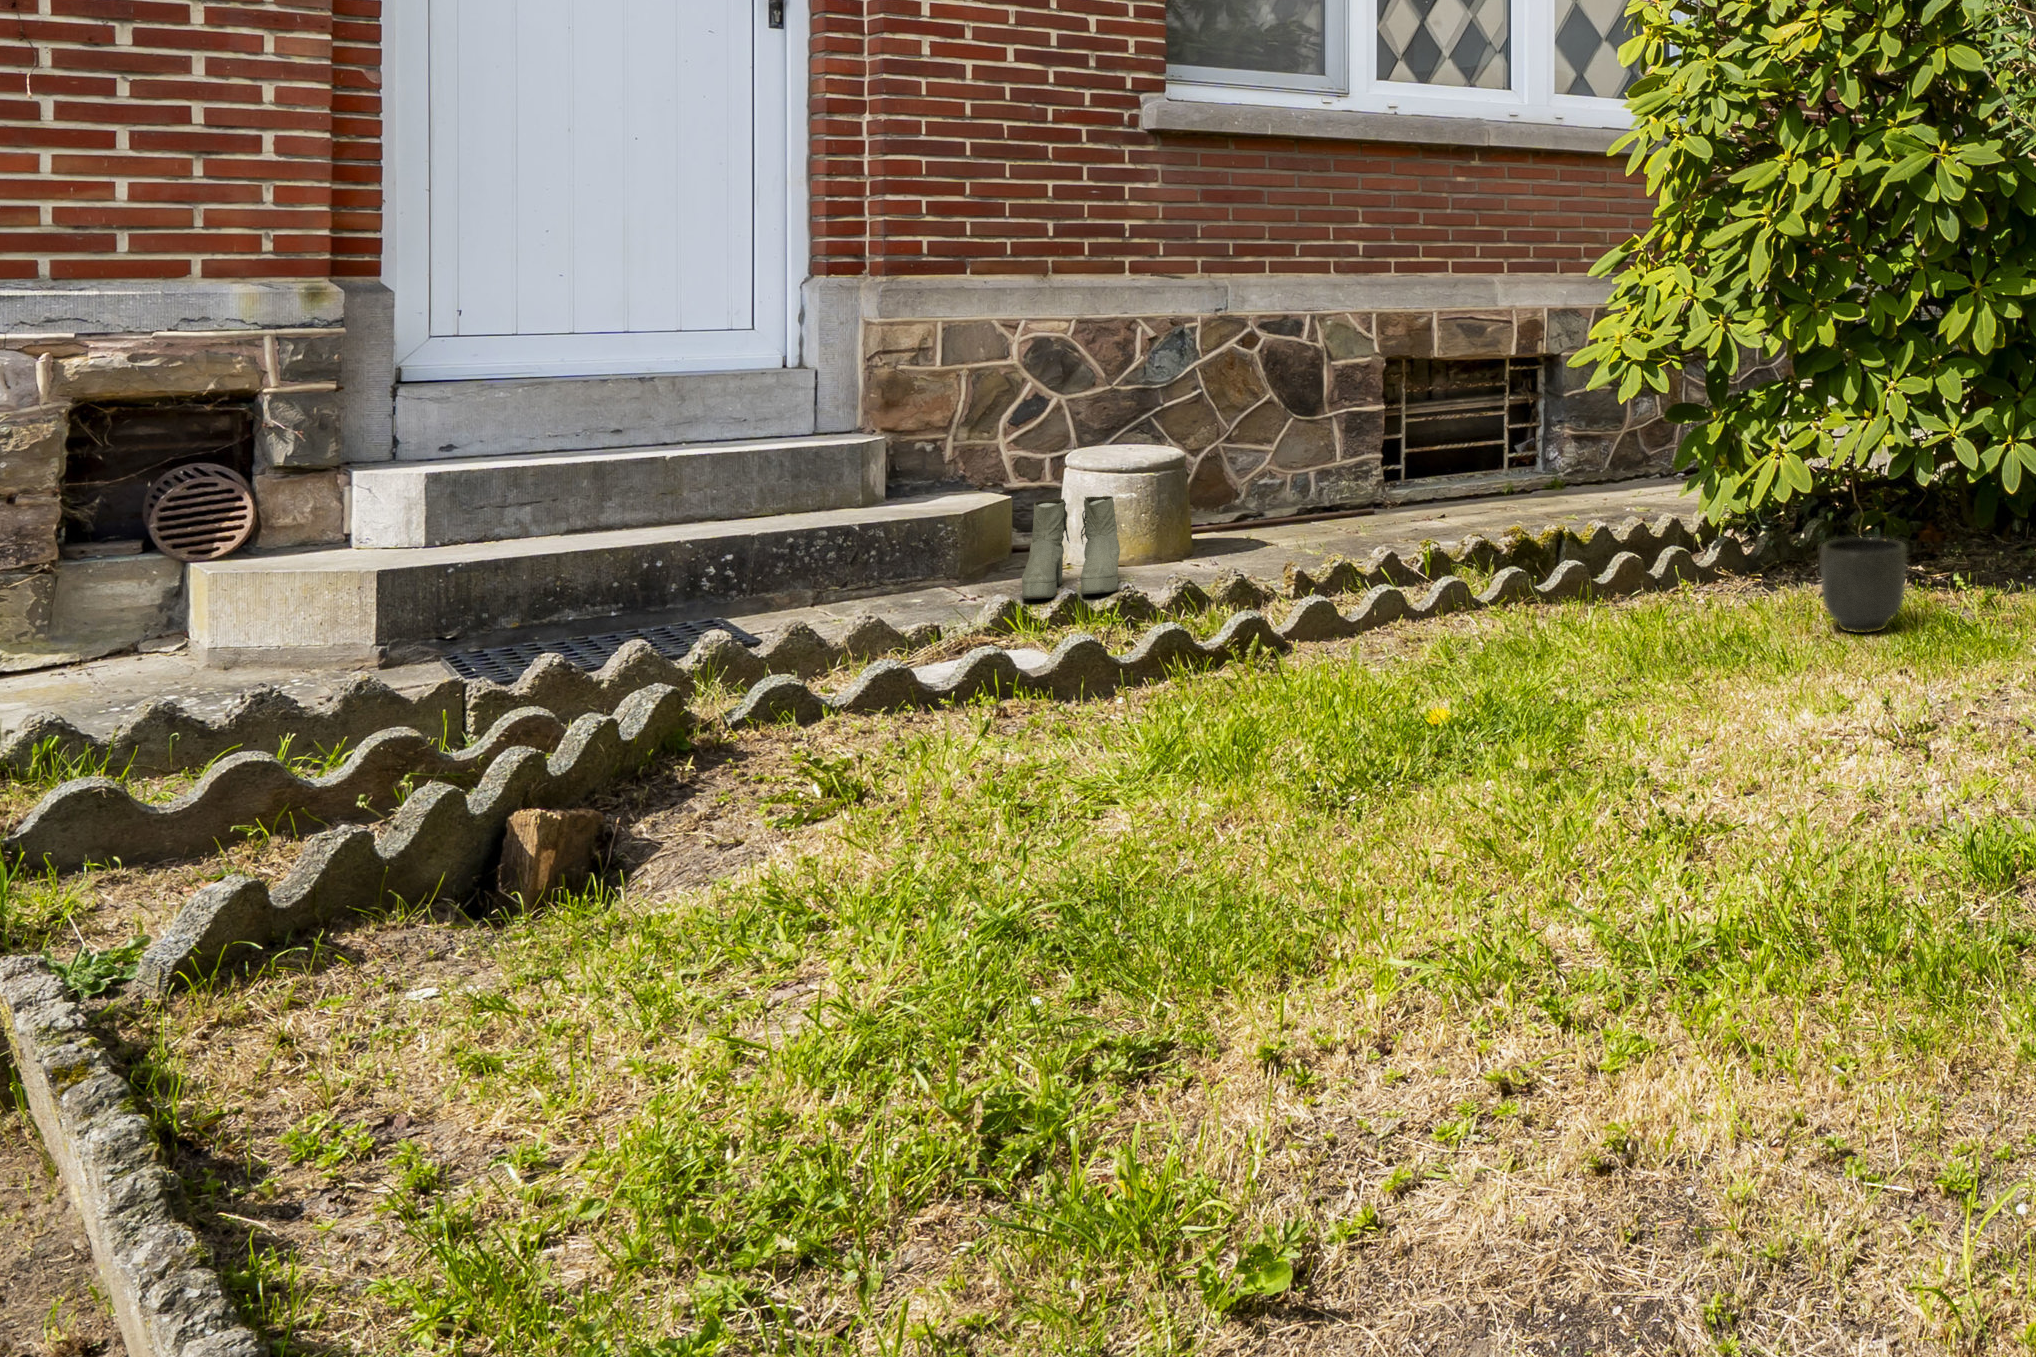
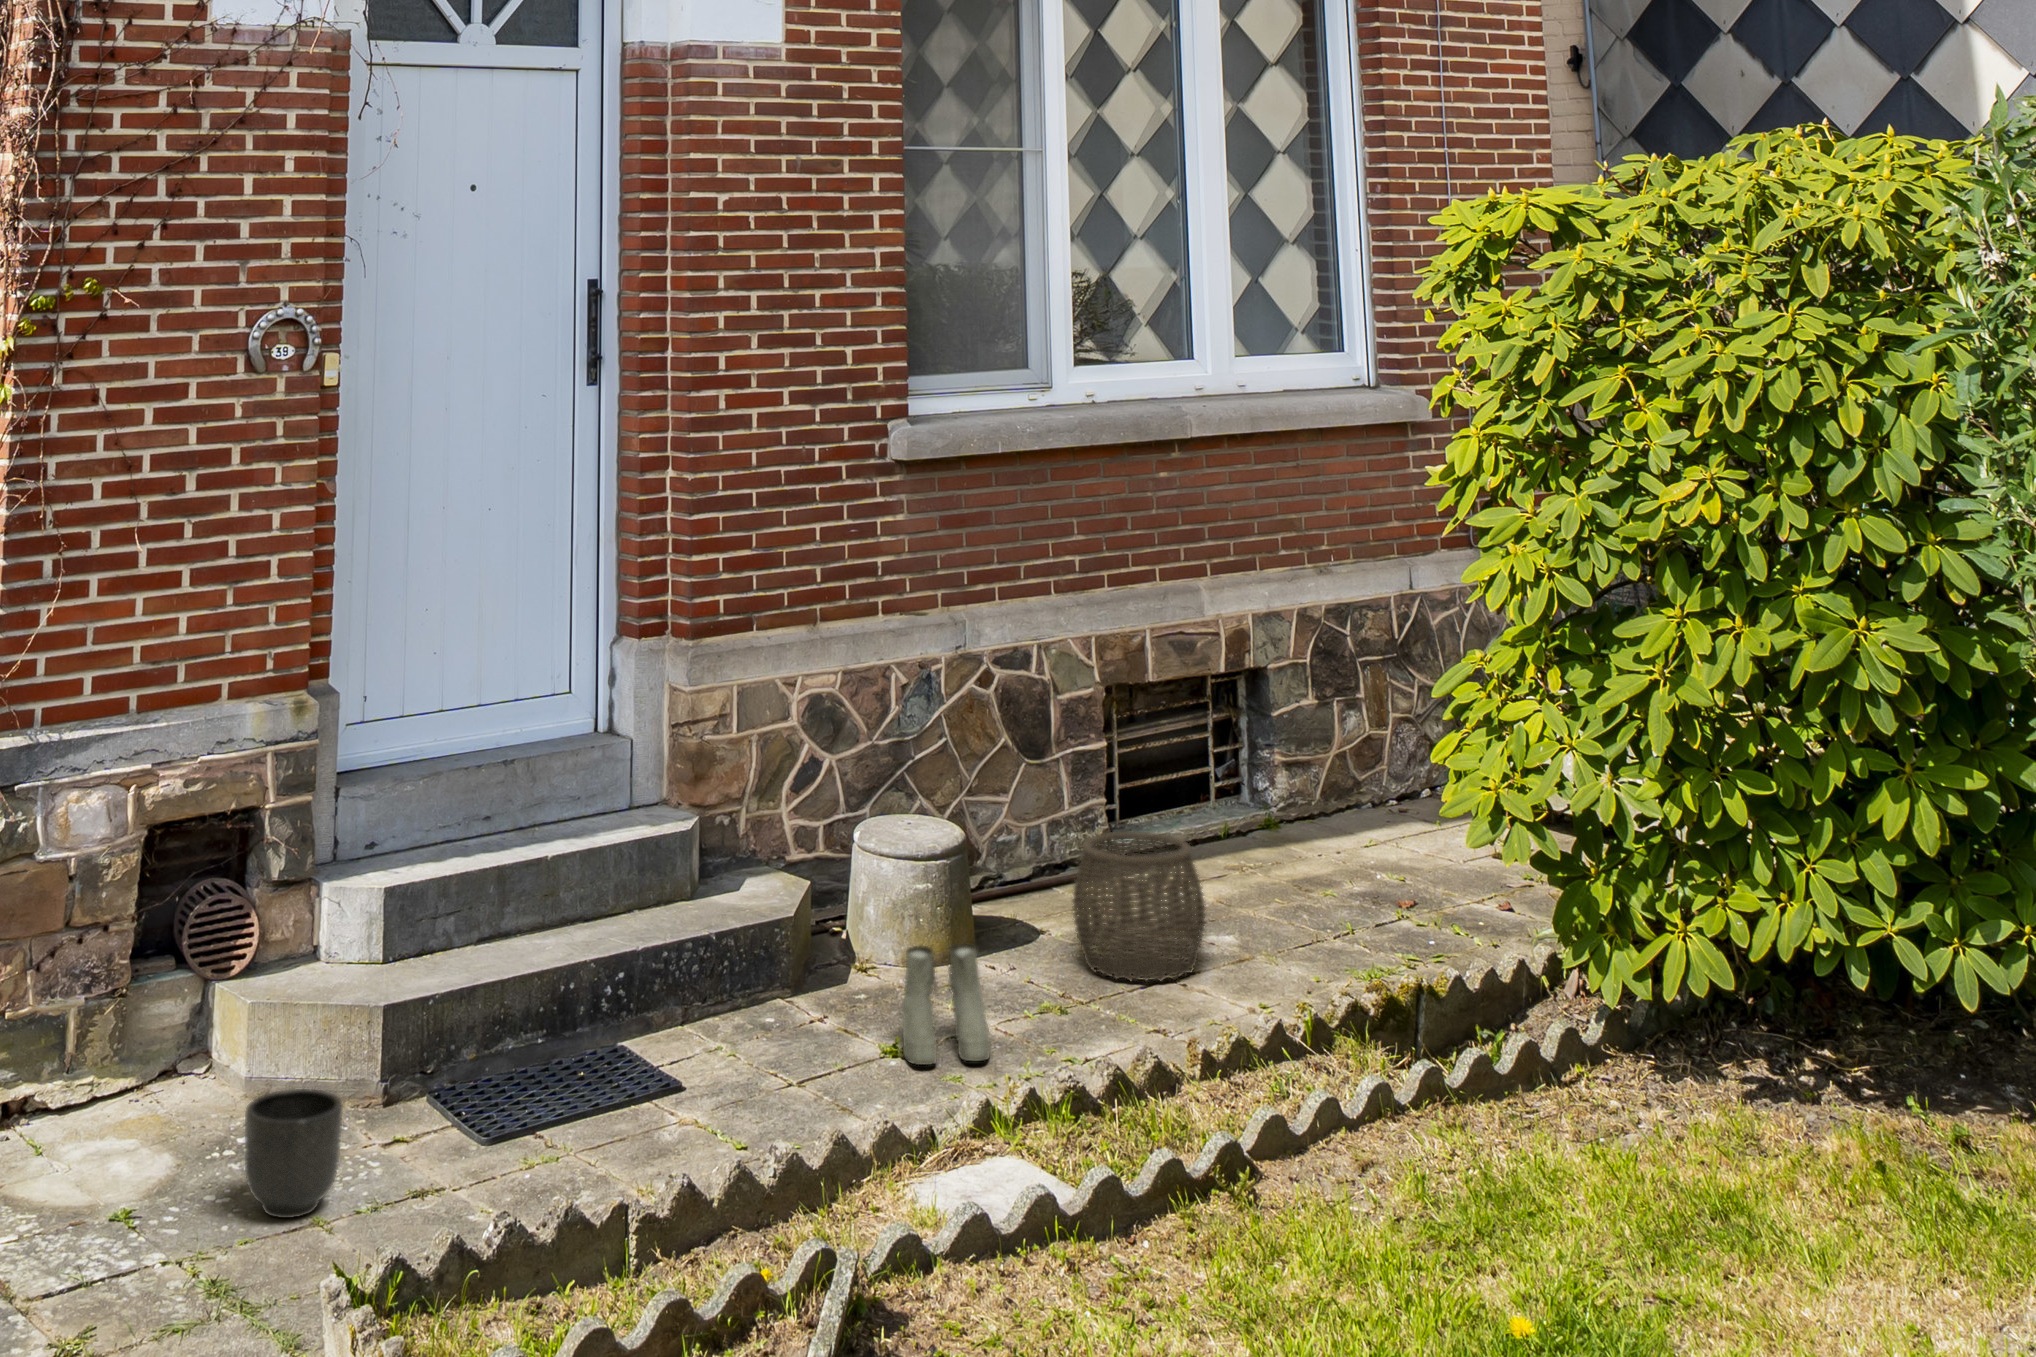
woven basket: none [1266,417,1398,537] -> present [1073,832,1205,982]
planter: present [1820,537,1907,633] -> present [245,1089,343,1218]

